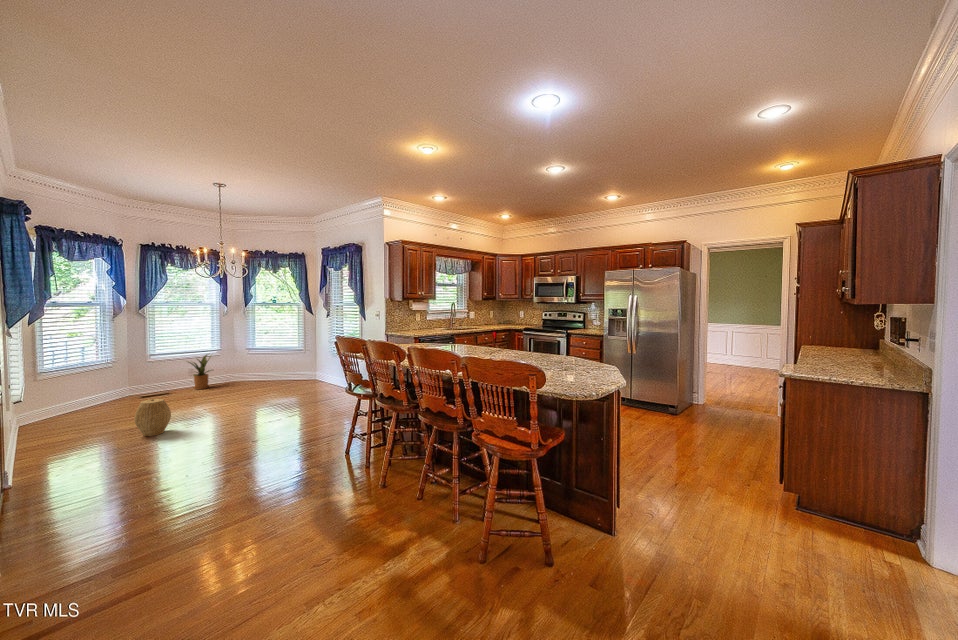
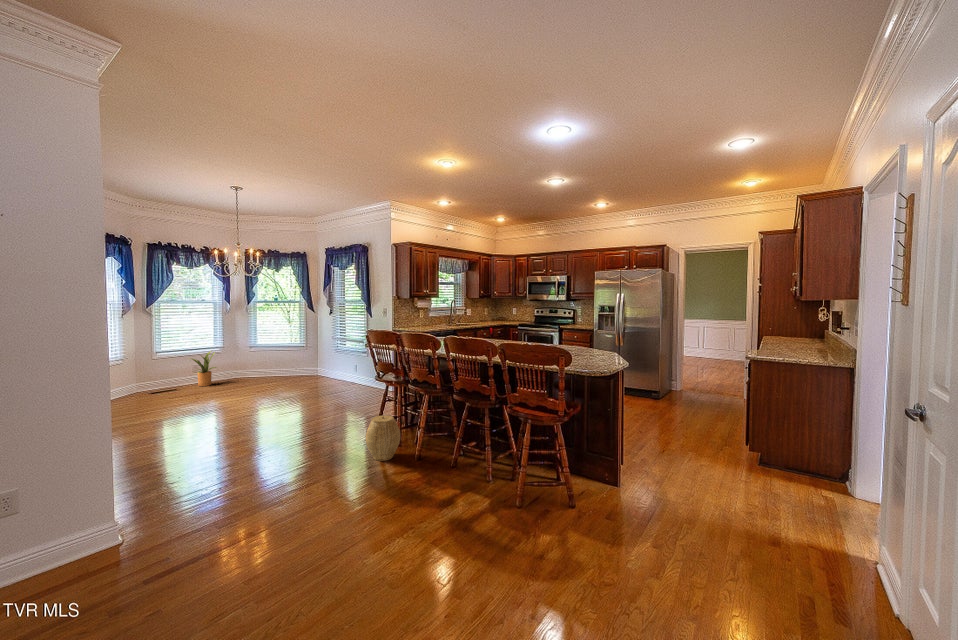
woven basket: present [134,399,171,436] -> present [366,416,400,461]

